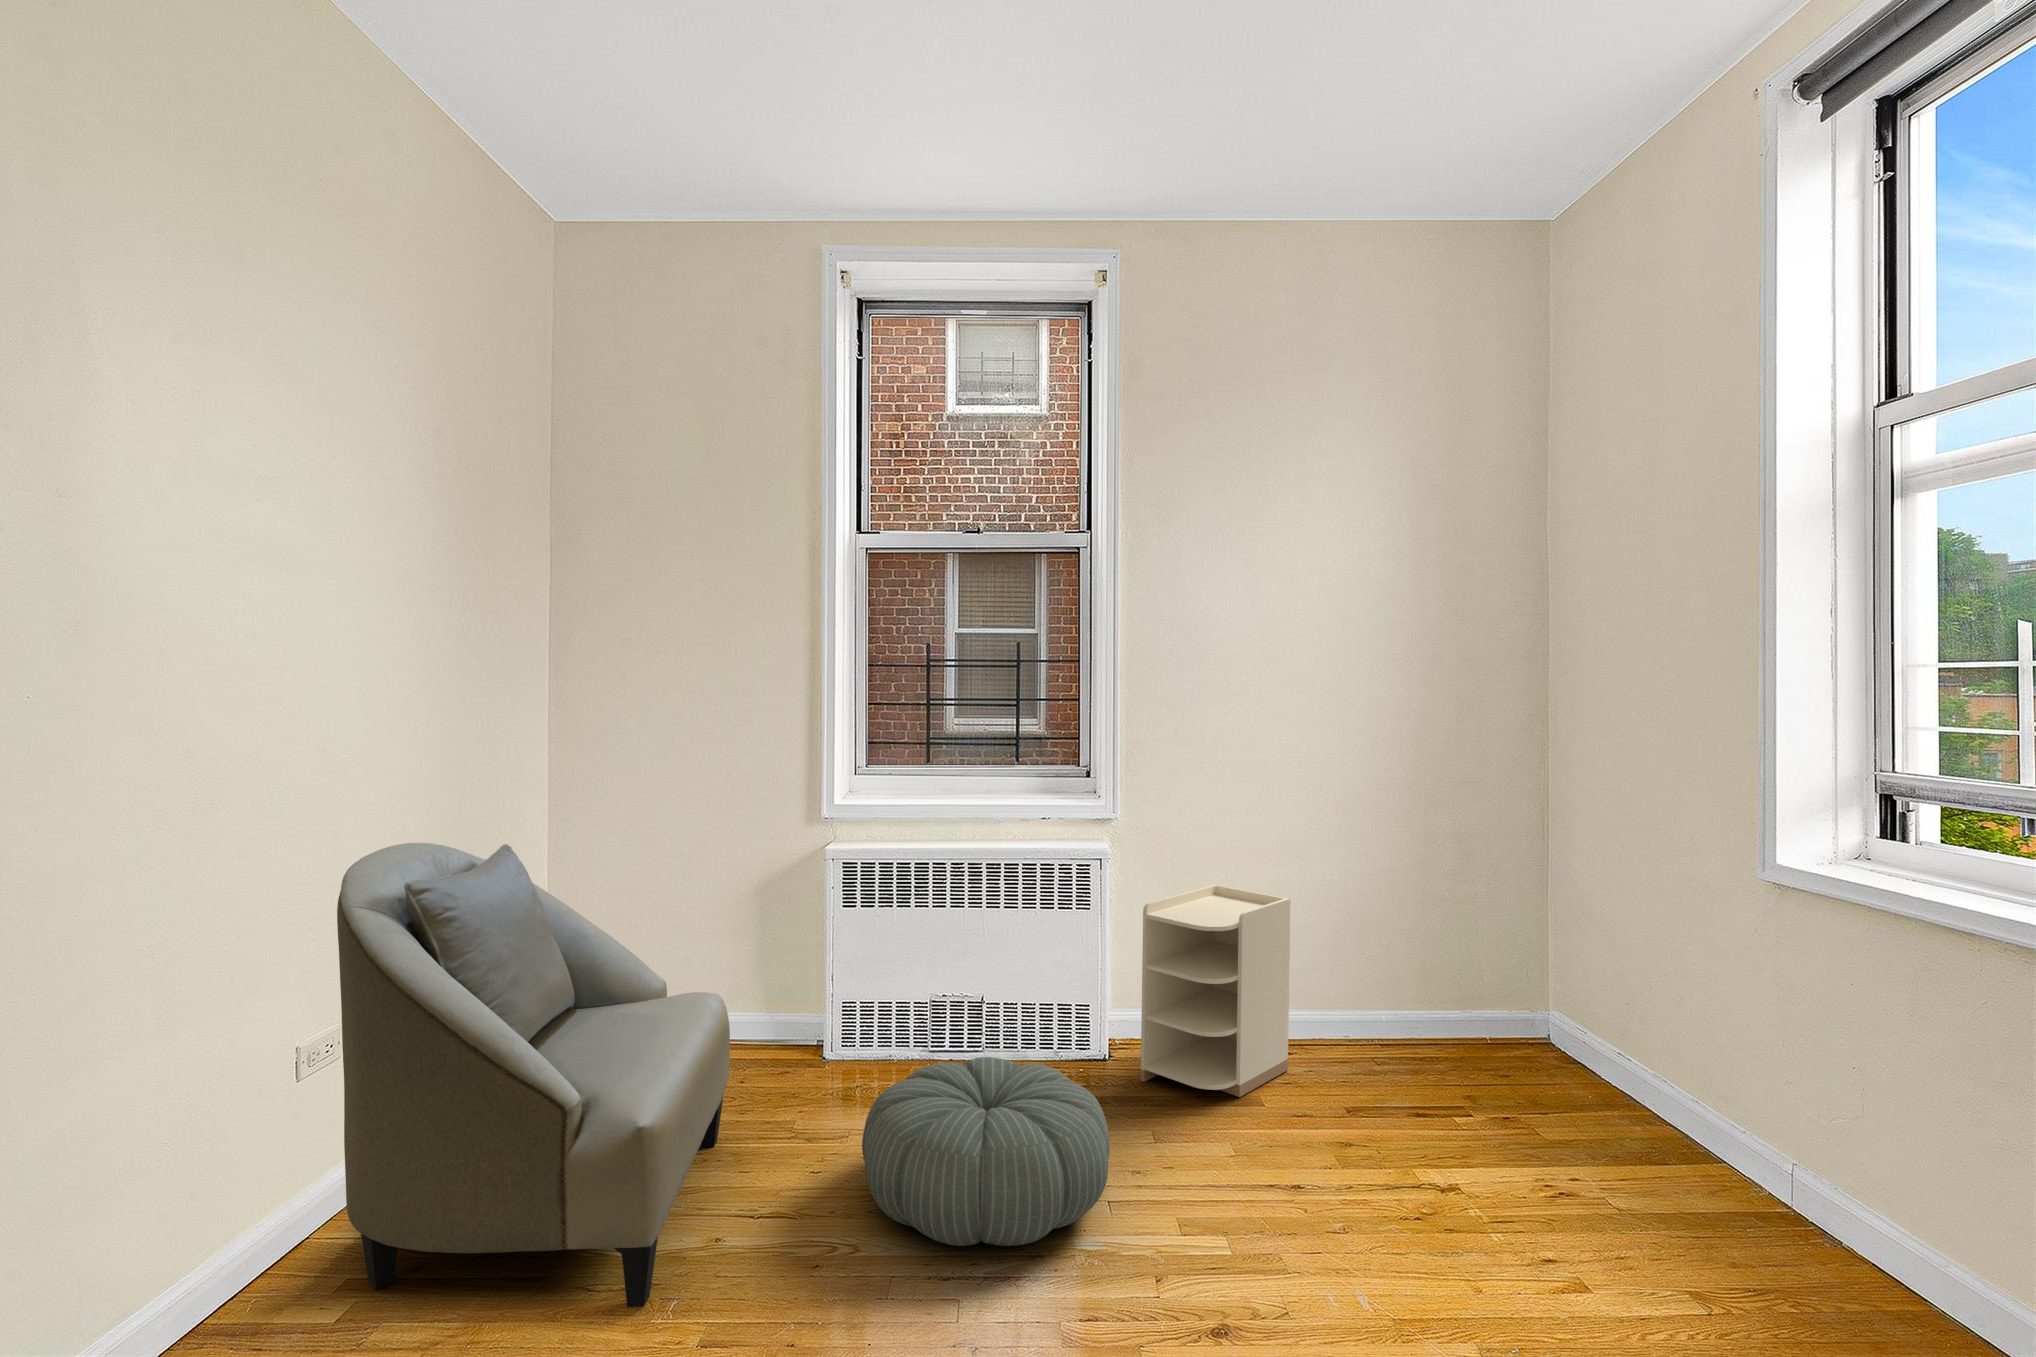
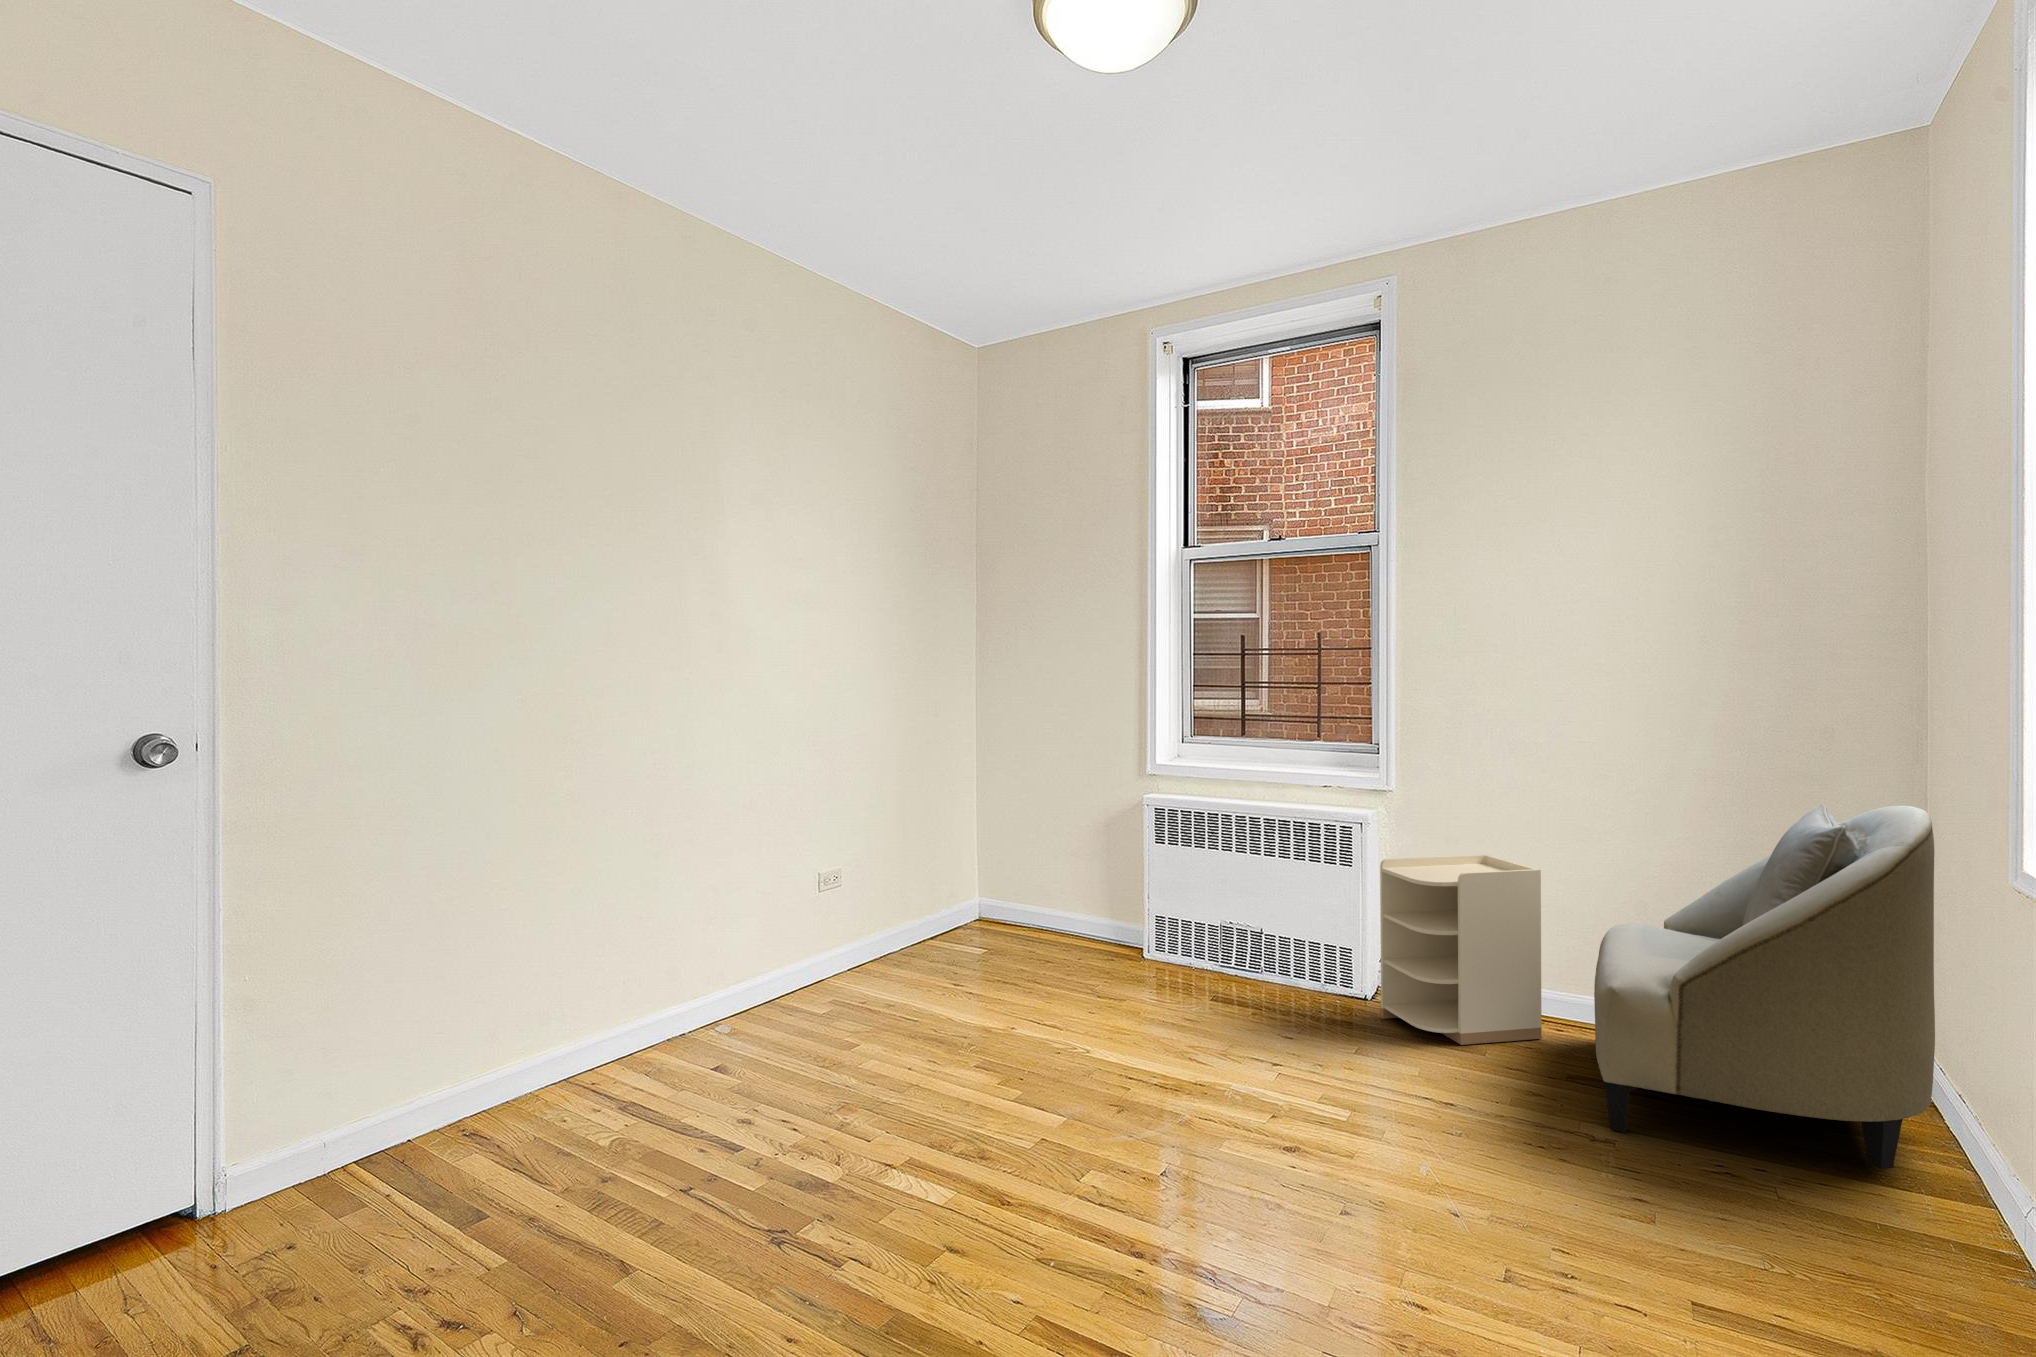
armchair: present [337,843,730,1307] -> present [1594,805,1935,1169]
pouf: present [862,1057,1110,1246] -> none [1074,952,1266,1076]

